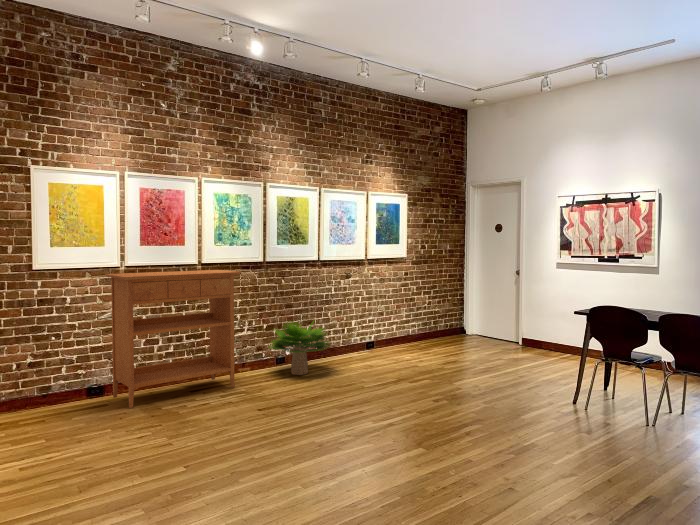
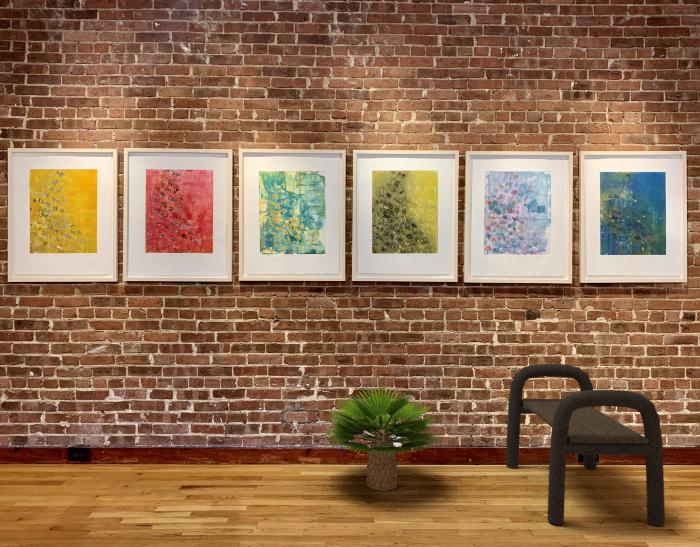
console table: present [105,270,241,408] -> none [54,291,261,490]
bench: none [339,301,424,370] -> present [506,364,665,526]

